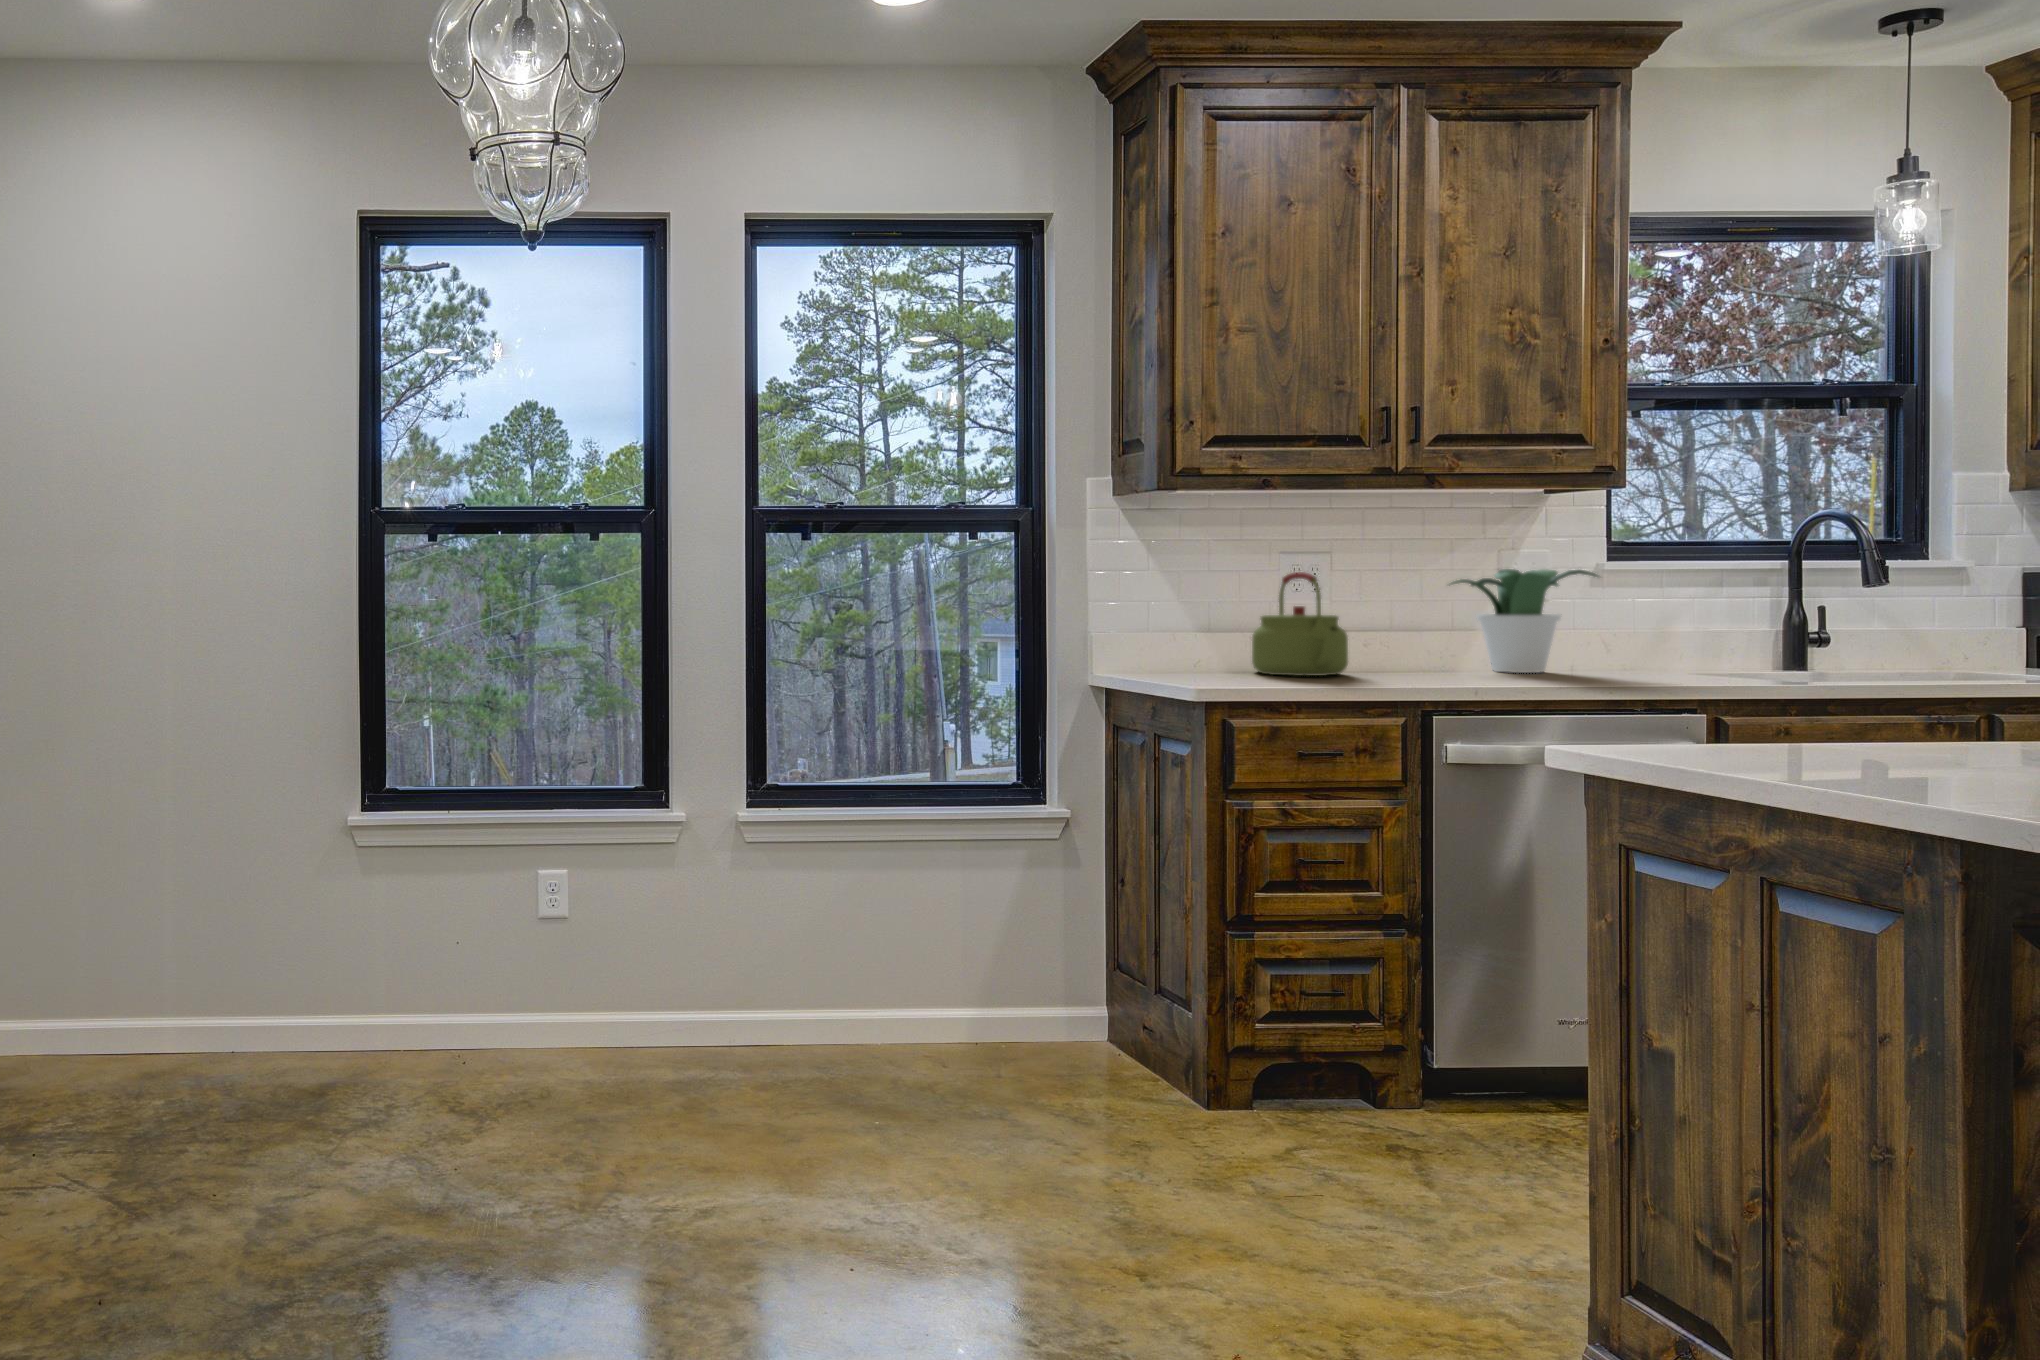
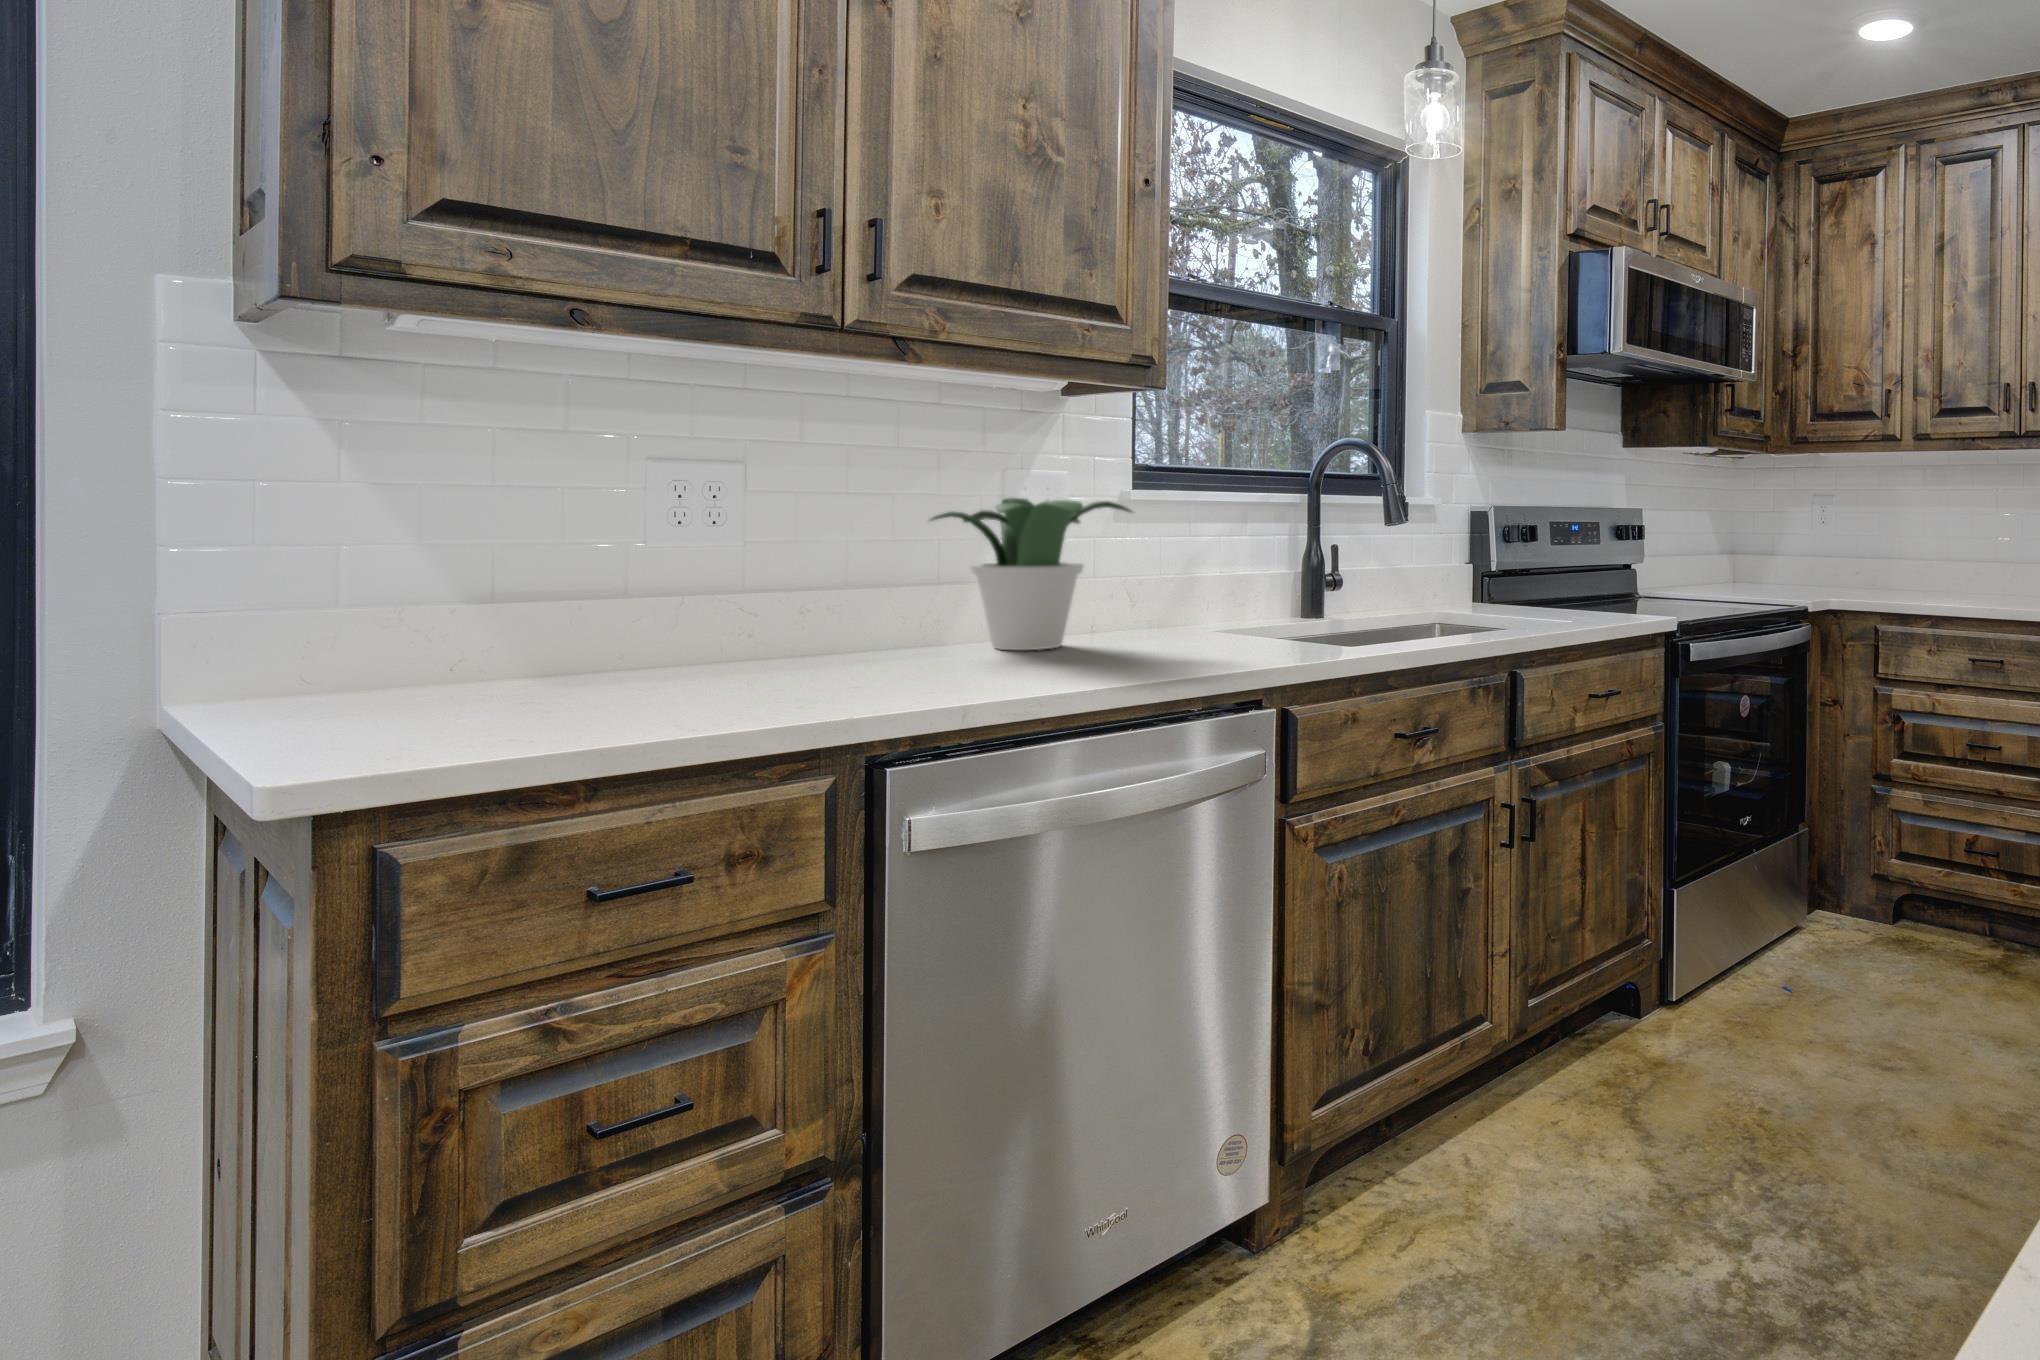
kettle: present [1252,572,1348,676] -> none [558,494,753,692]

